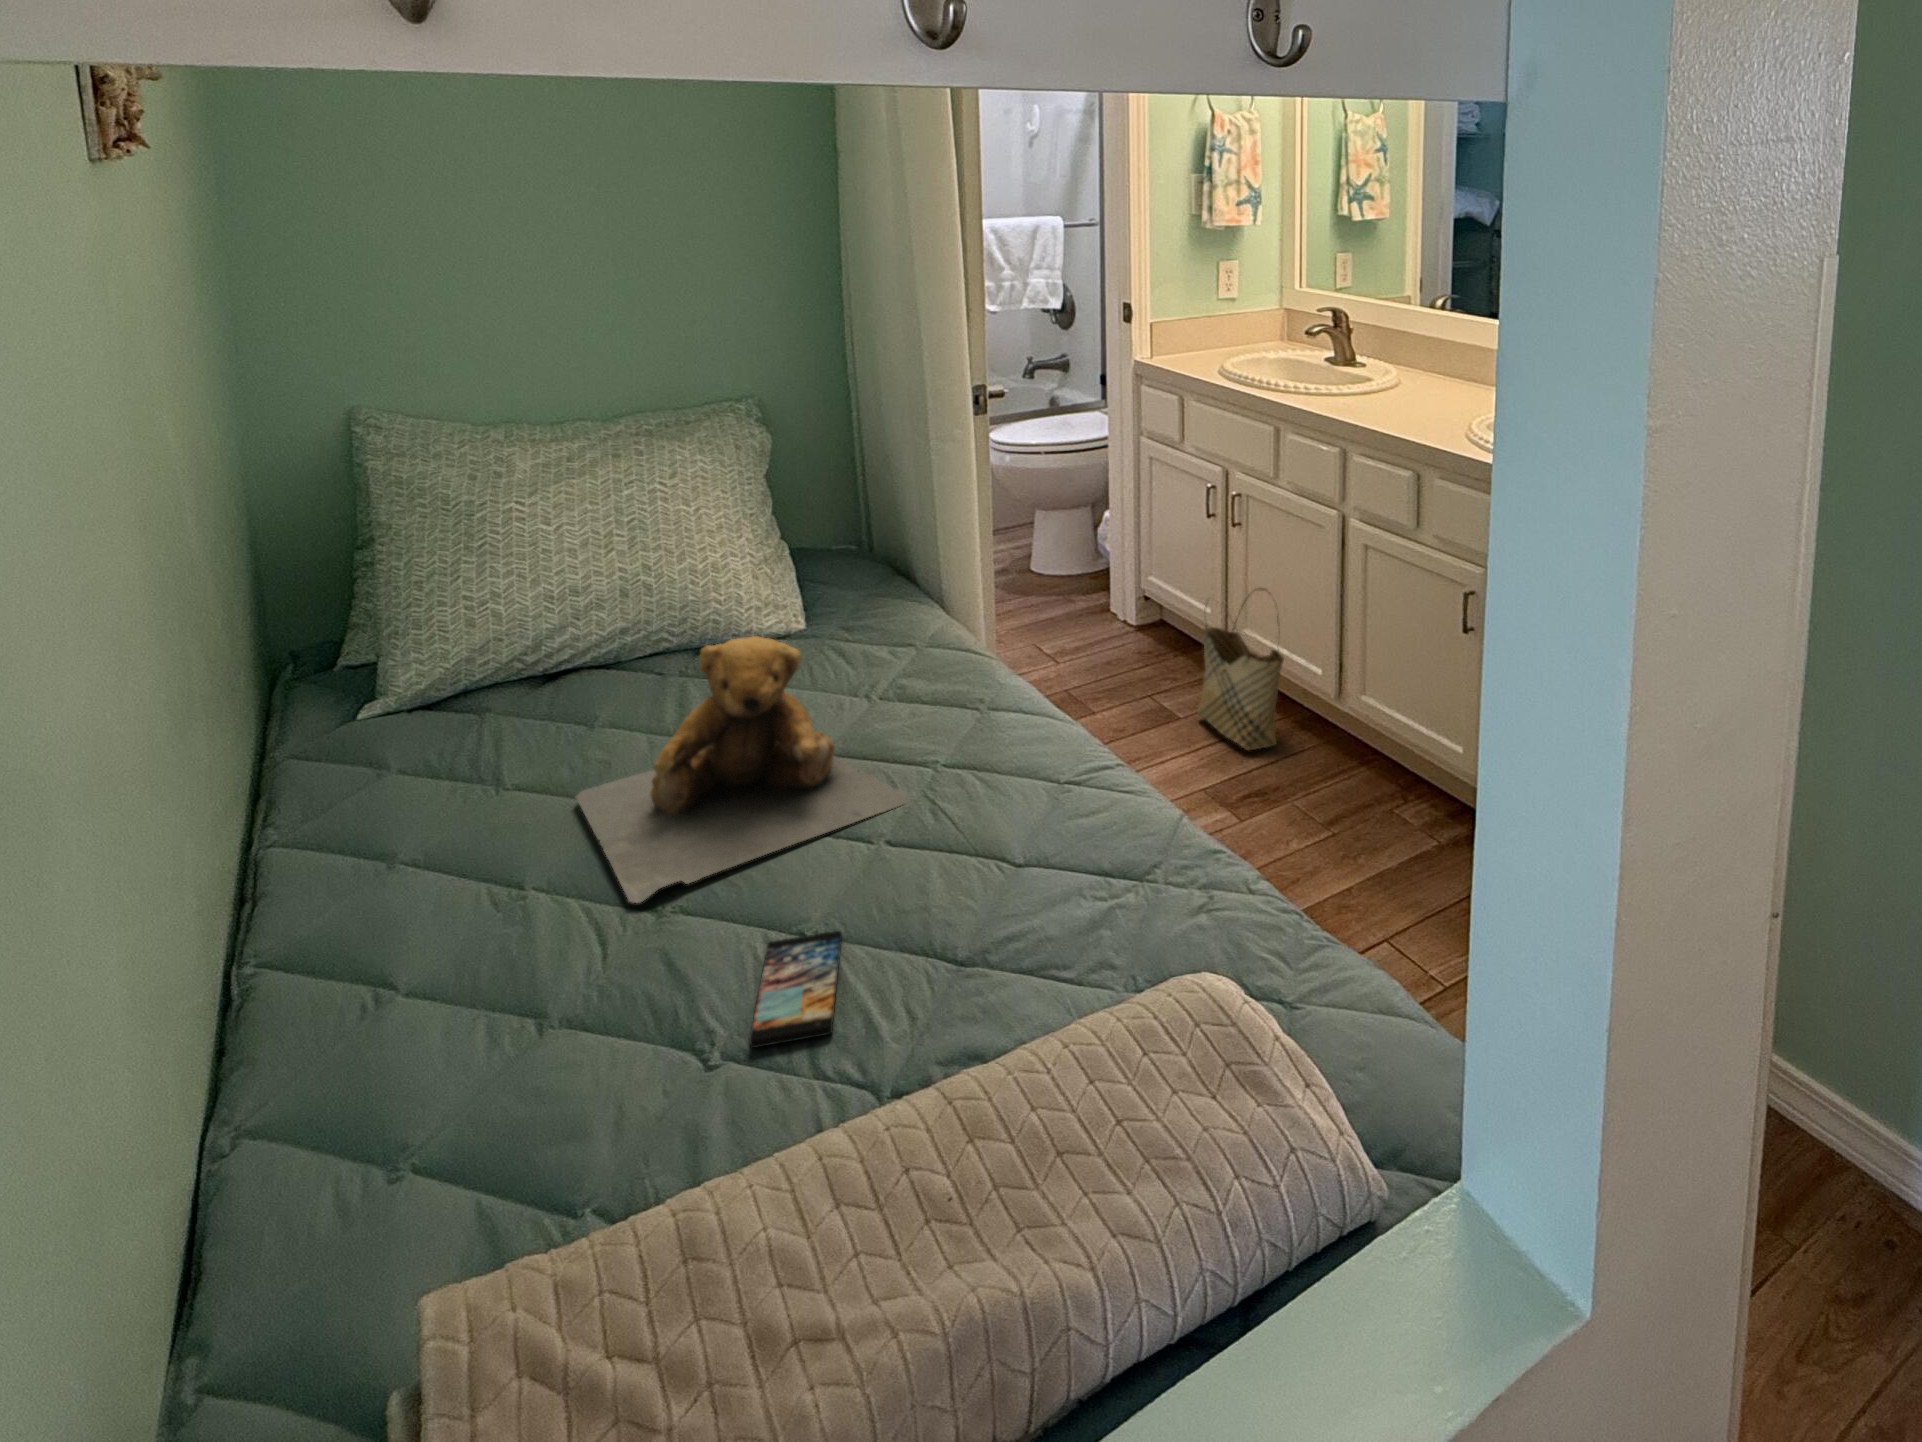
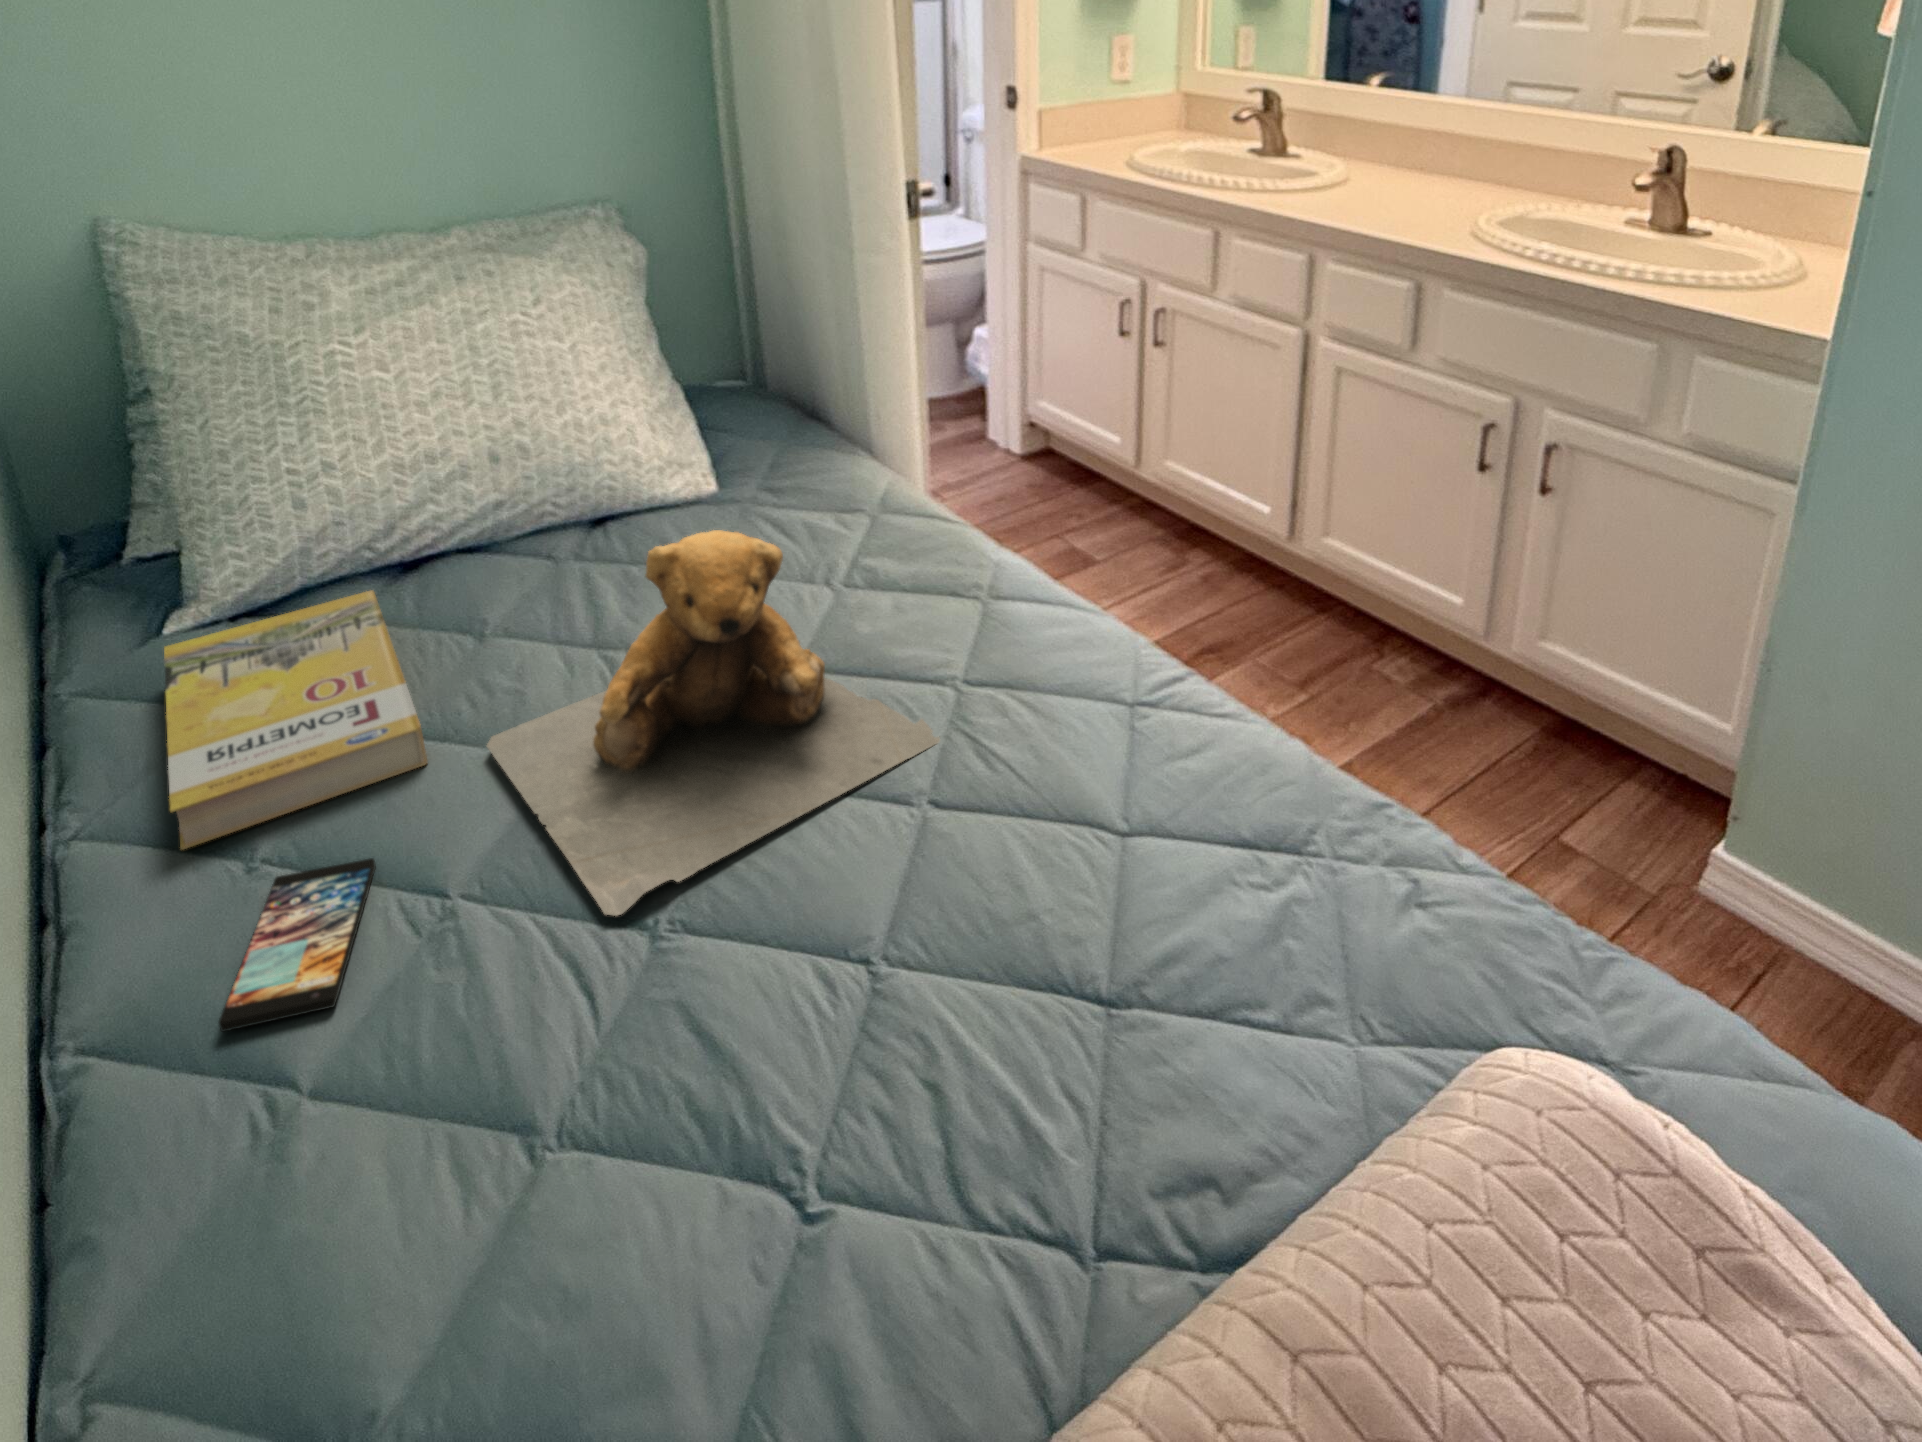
woven basket: present [1197,588,1284,750] -> none [1119,416,1230,598]
book: none [340,690,532,858] -> present [164,590,428,850]
smartphone: present [749,931,842,1048] -> present [219,858,376,1032]

